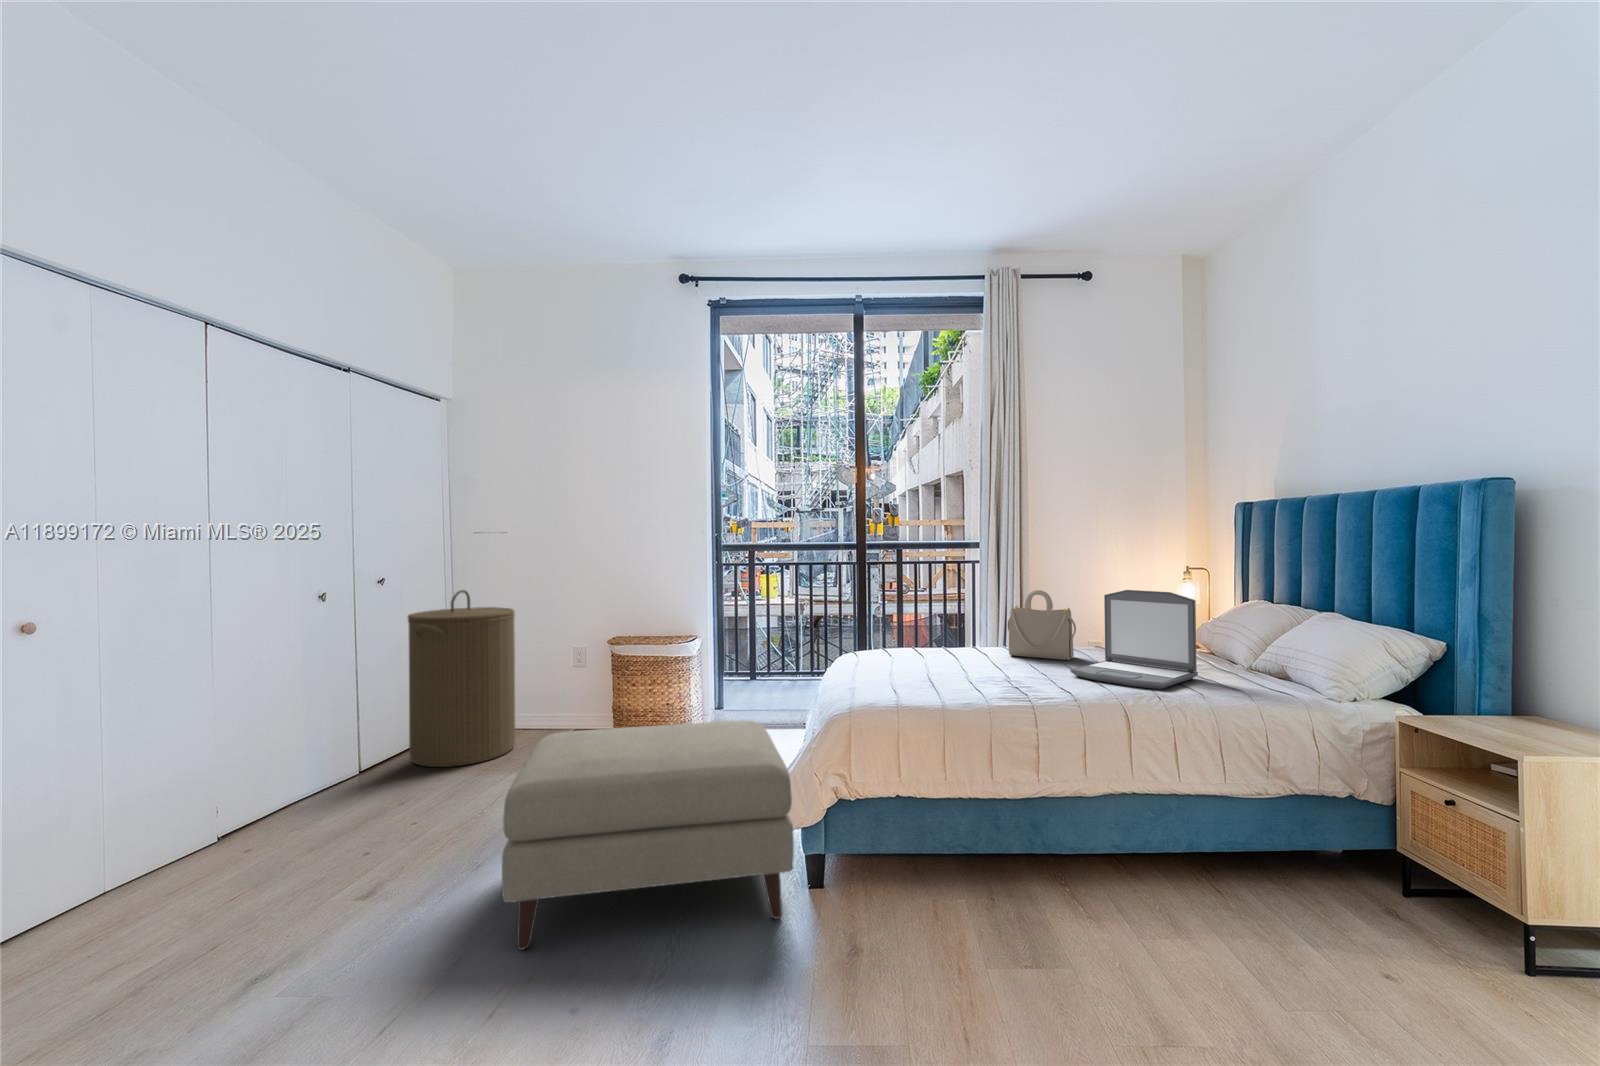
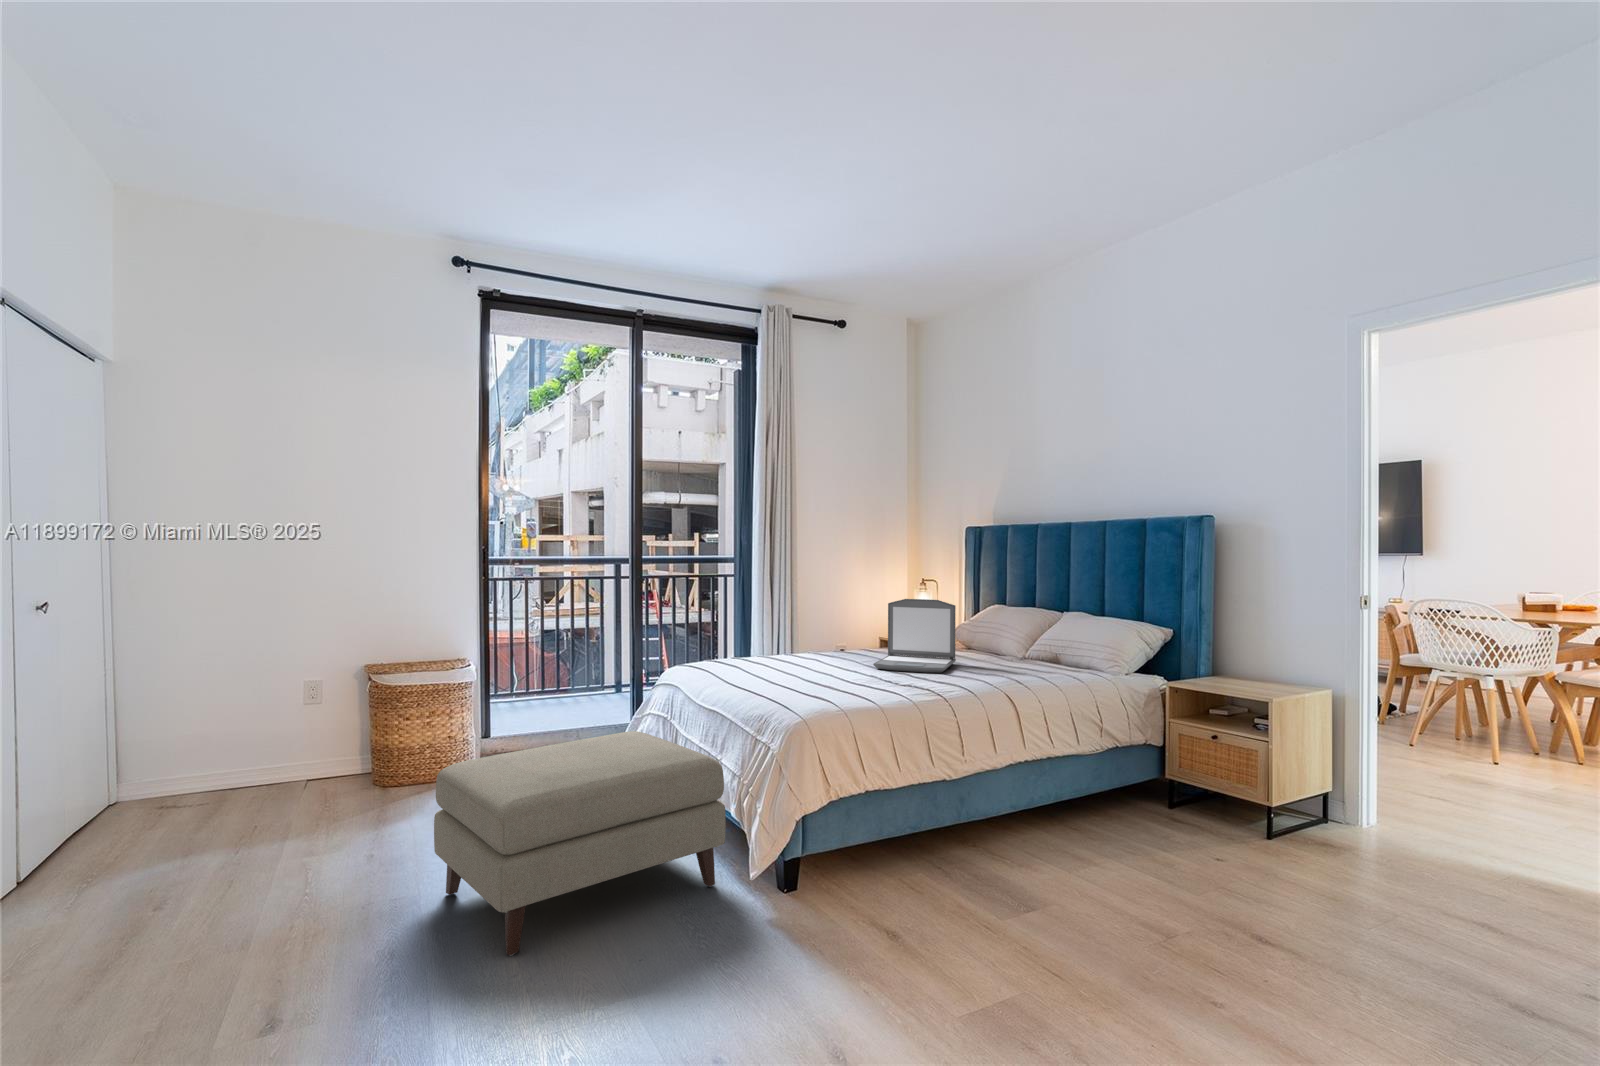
laundry hamper: present [408,590,515,767] -> none [91,620,247,849]
handbag: present [1007,590,1076,660] -> none [805,600,860,657]

